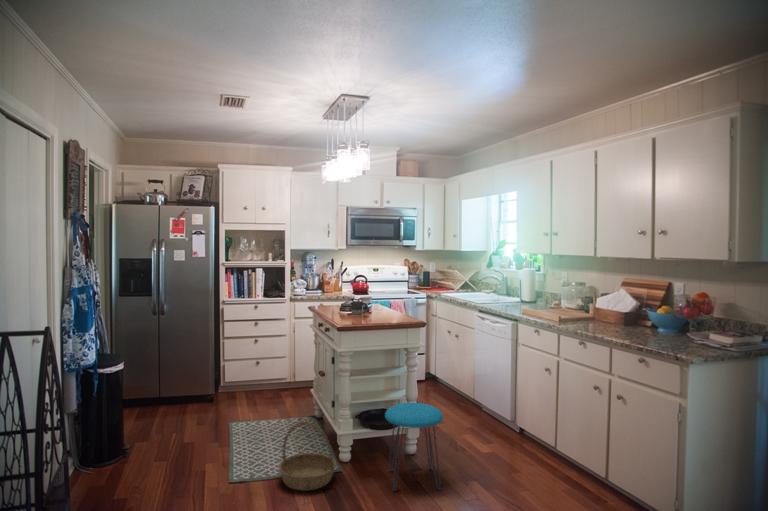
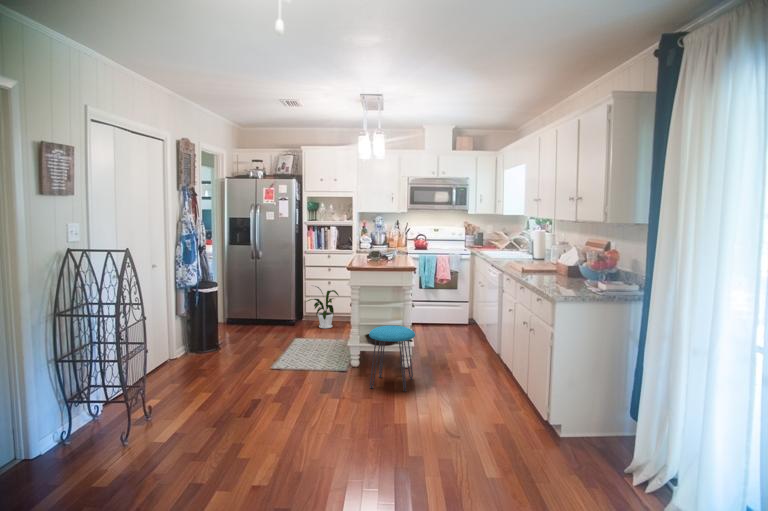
house plant: none [233,346,277,402] -> present [306,286,339,329]
basket: present [279,422,336,491] -> none [295,333,338,381]

